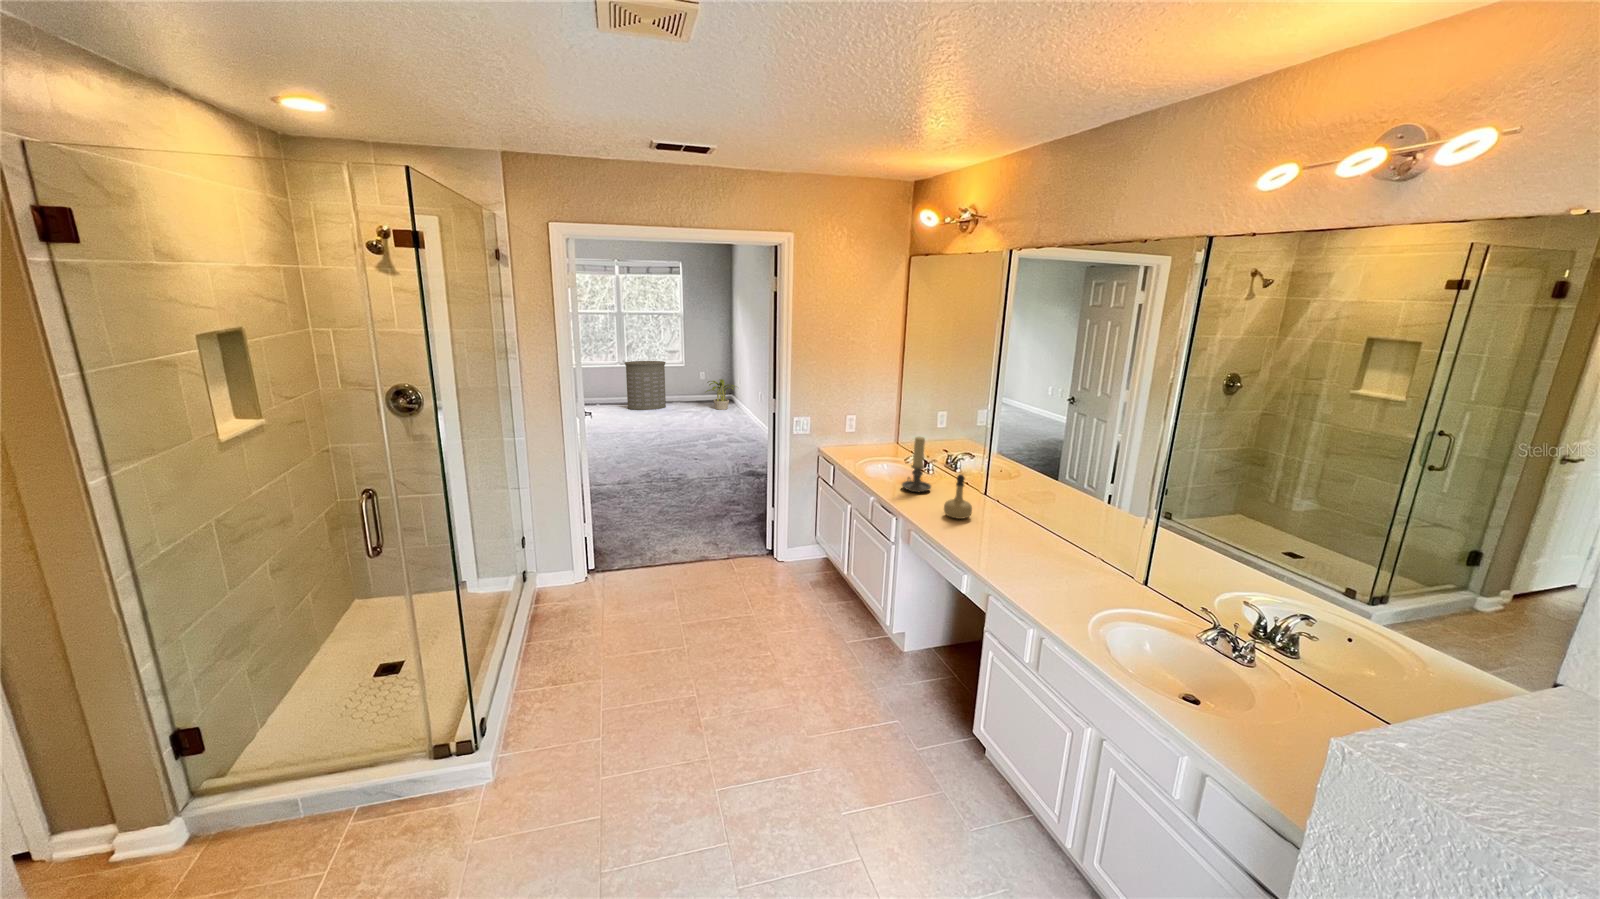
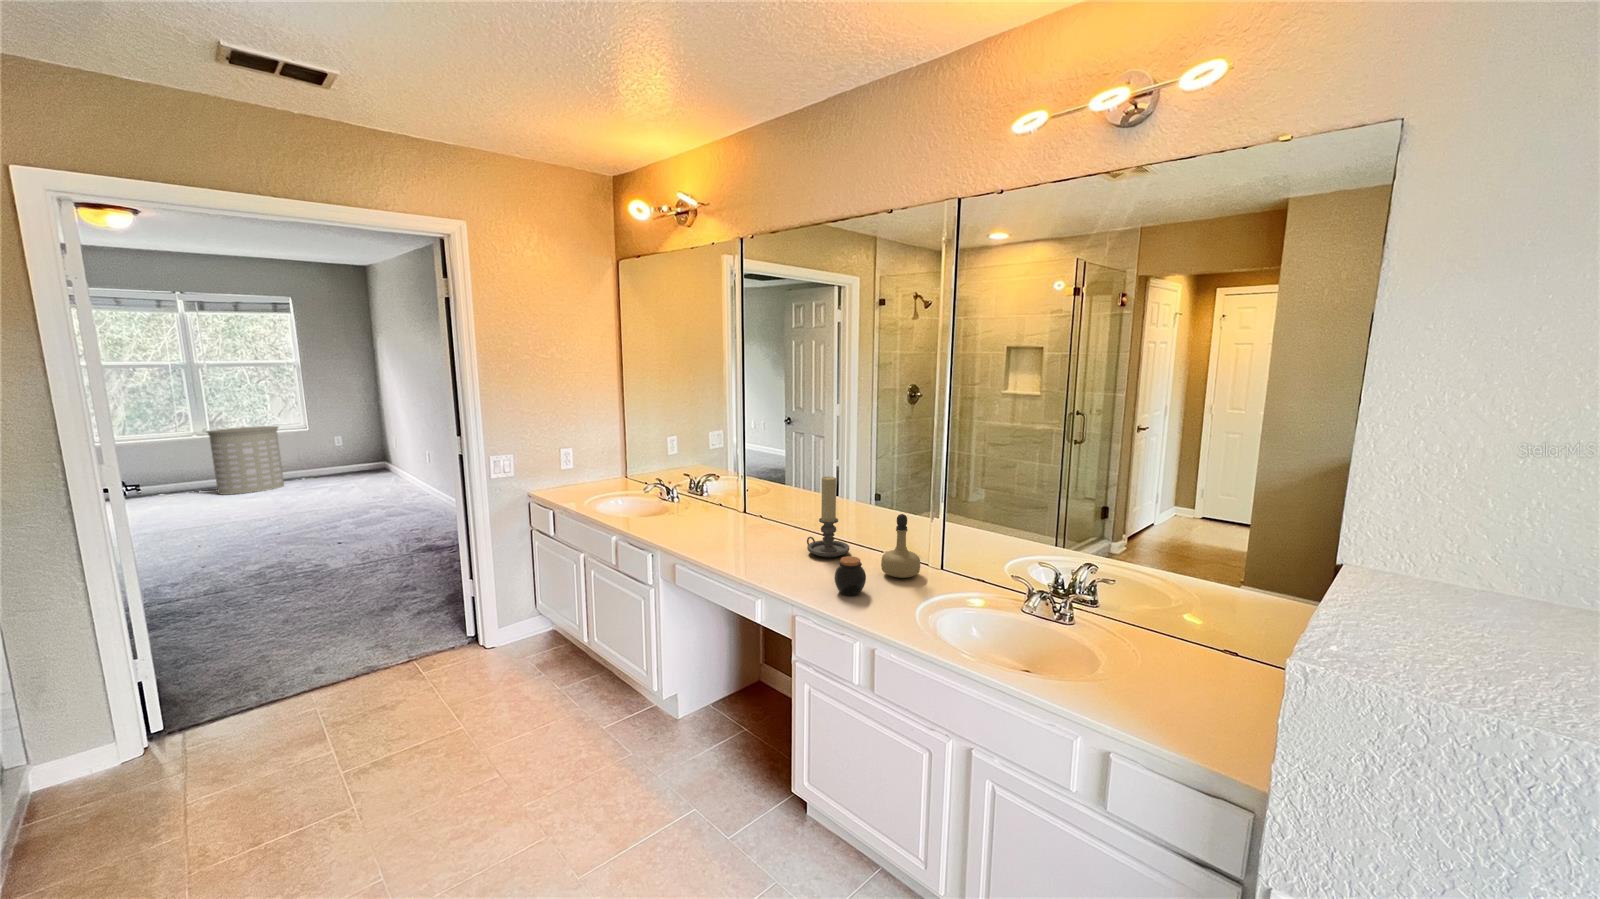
potted plant: present [705,379,735,410] -> none [345,442,397,481]
candle holder: present [902,437,931,492] -> present [807,476,849,558]
perfume bottle: present [944,474,972,519] -> present [881,514,920,578]
jar: none [1029,557,1057,591] -> present [834,556,866,595]

